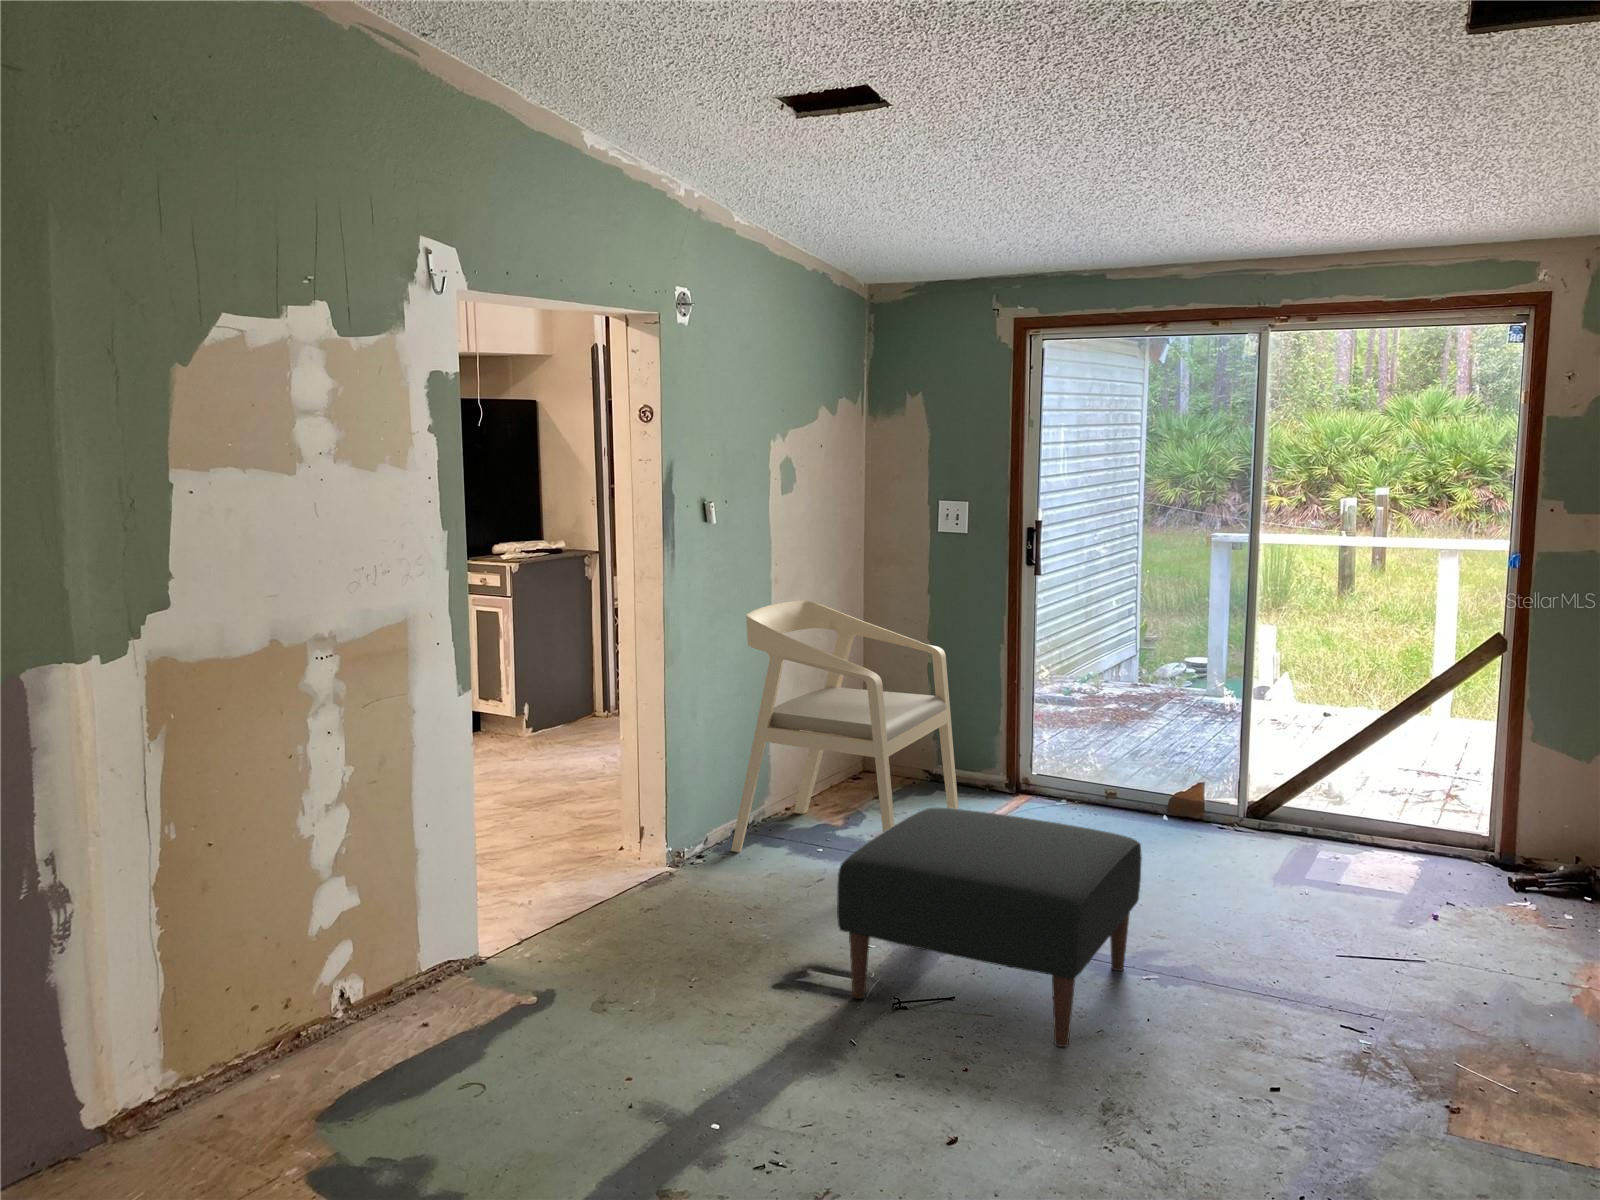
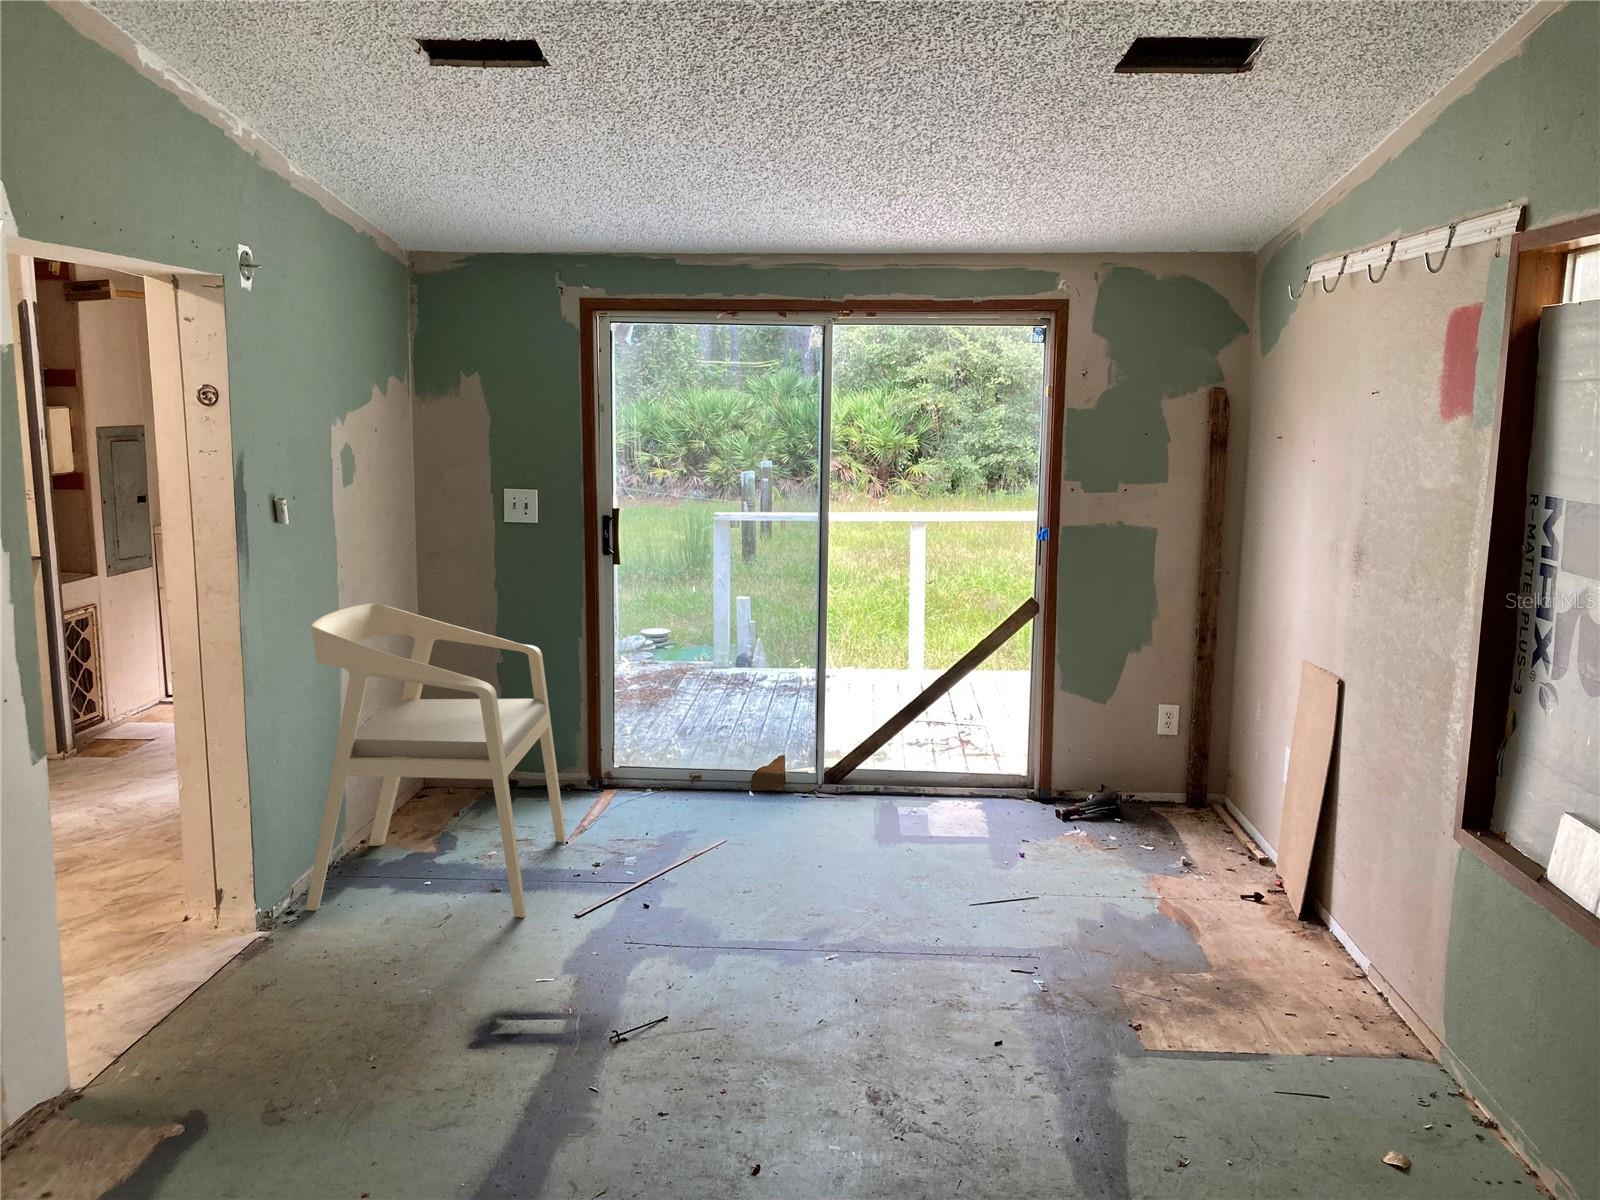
ottoman: present [837,808,1142,1047] -> none [513,831,824,1099]

